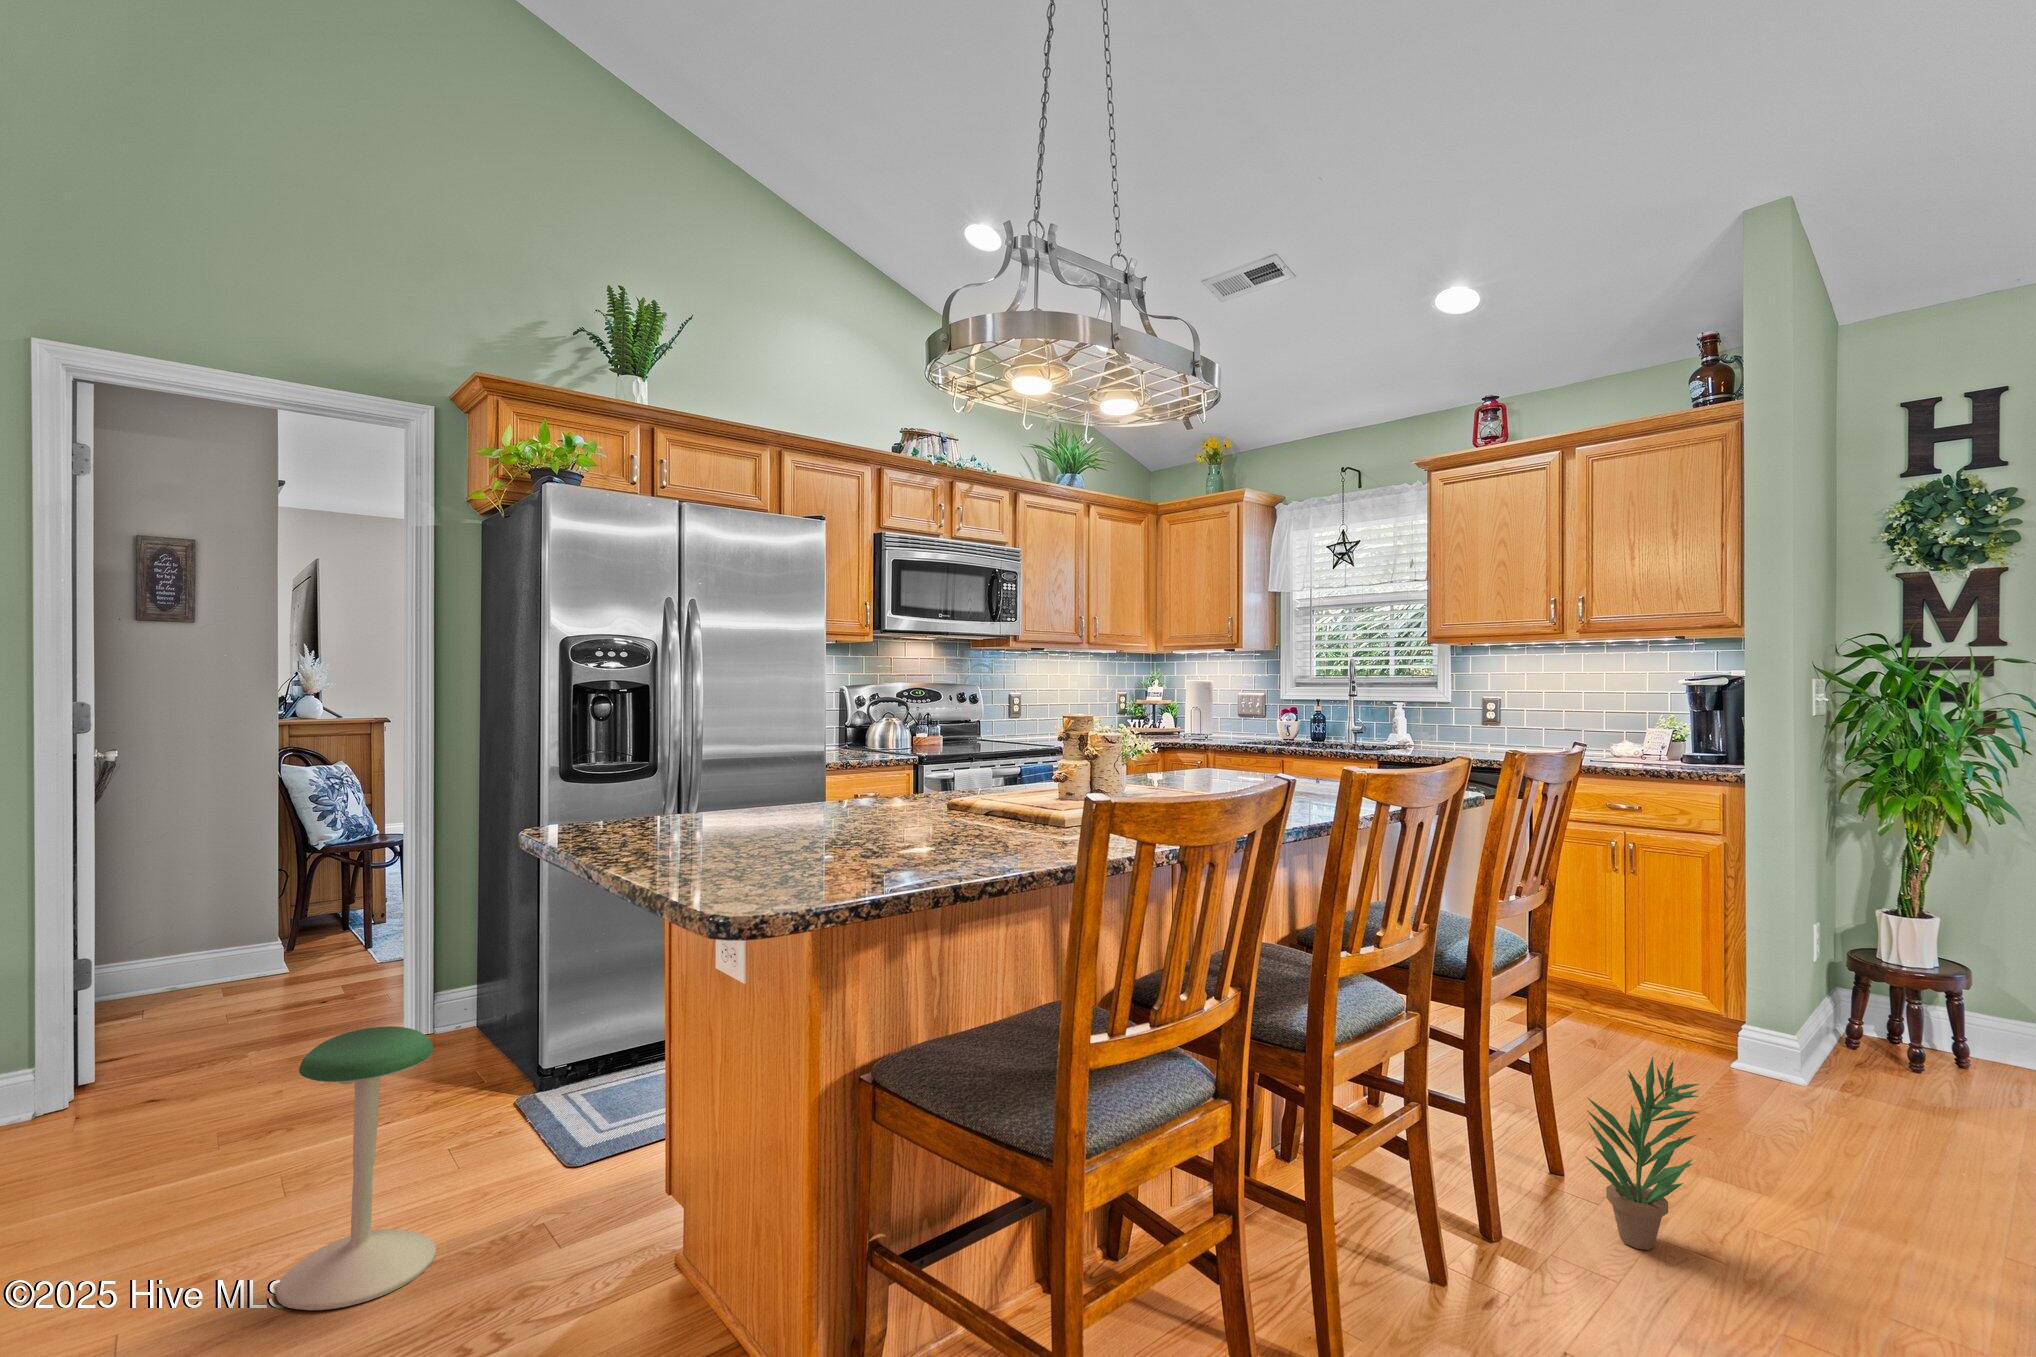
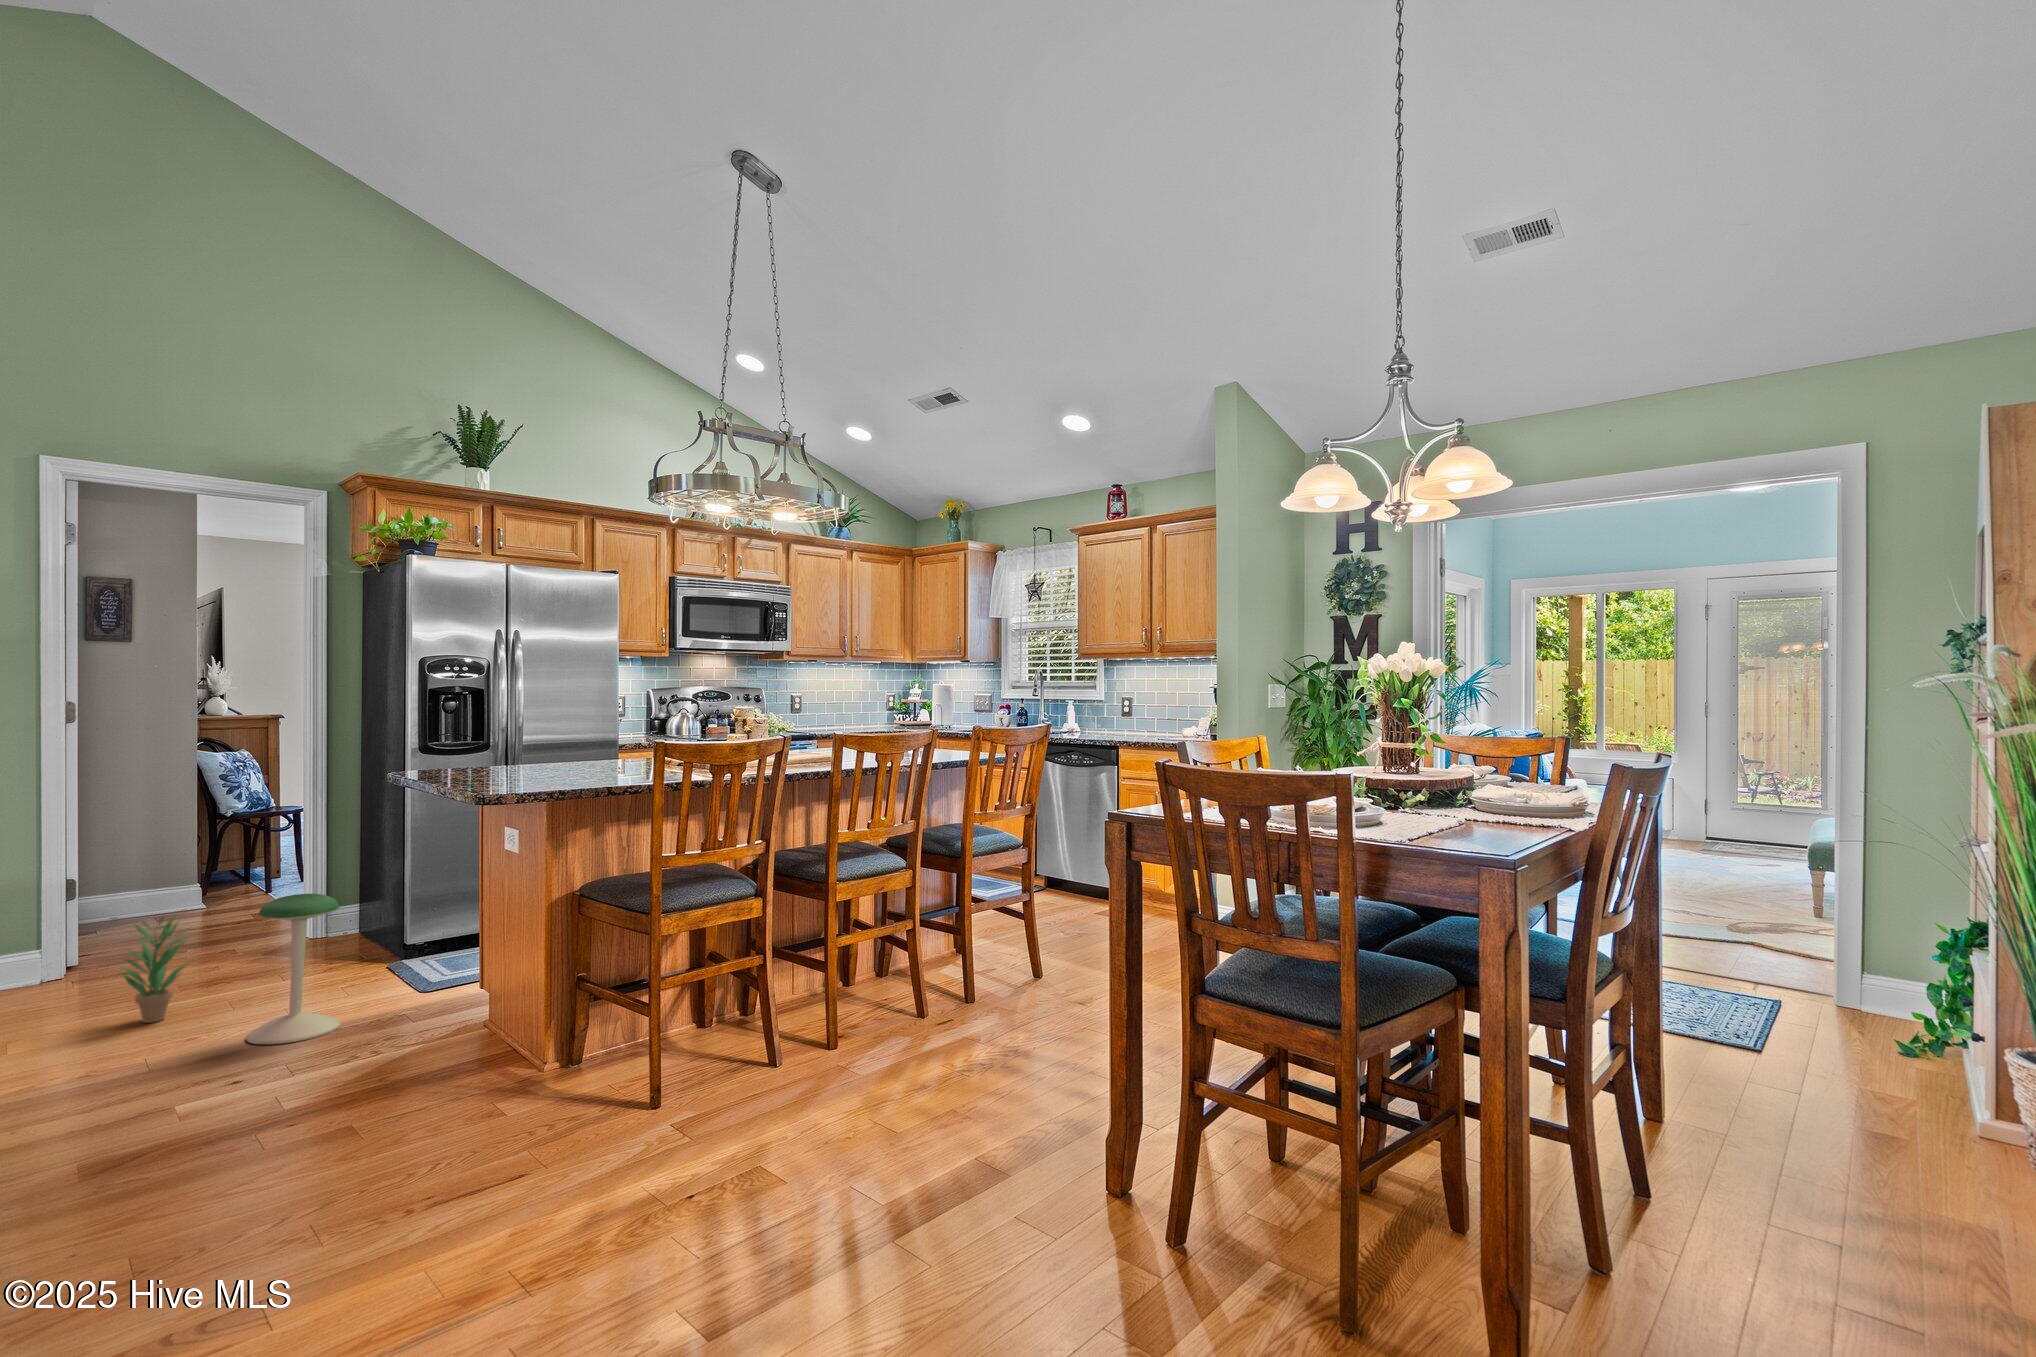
potted plant: present [1585,1057,1699,1250] -> present [122,917,191,1023]

